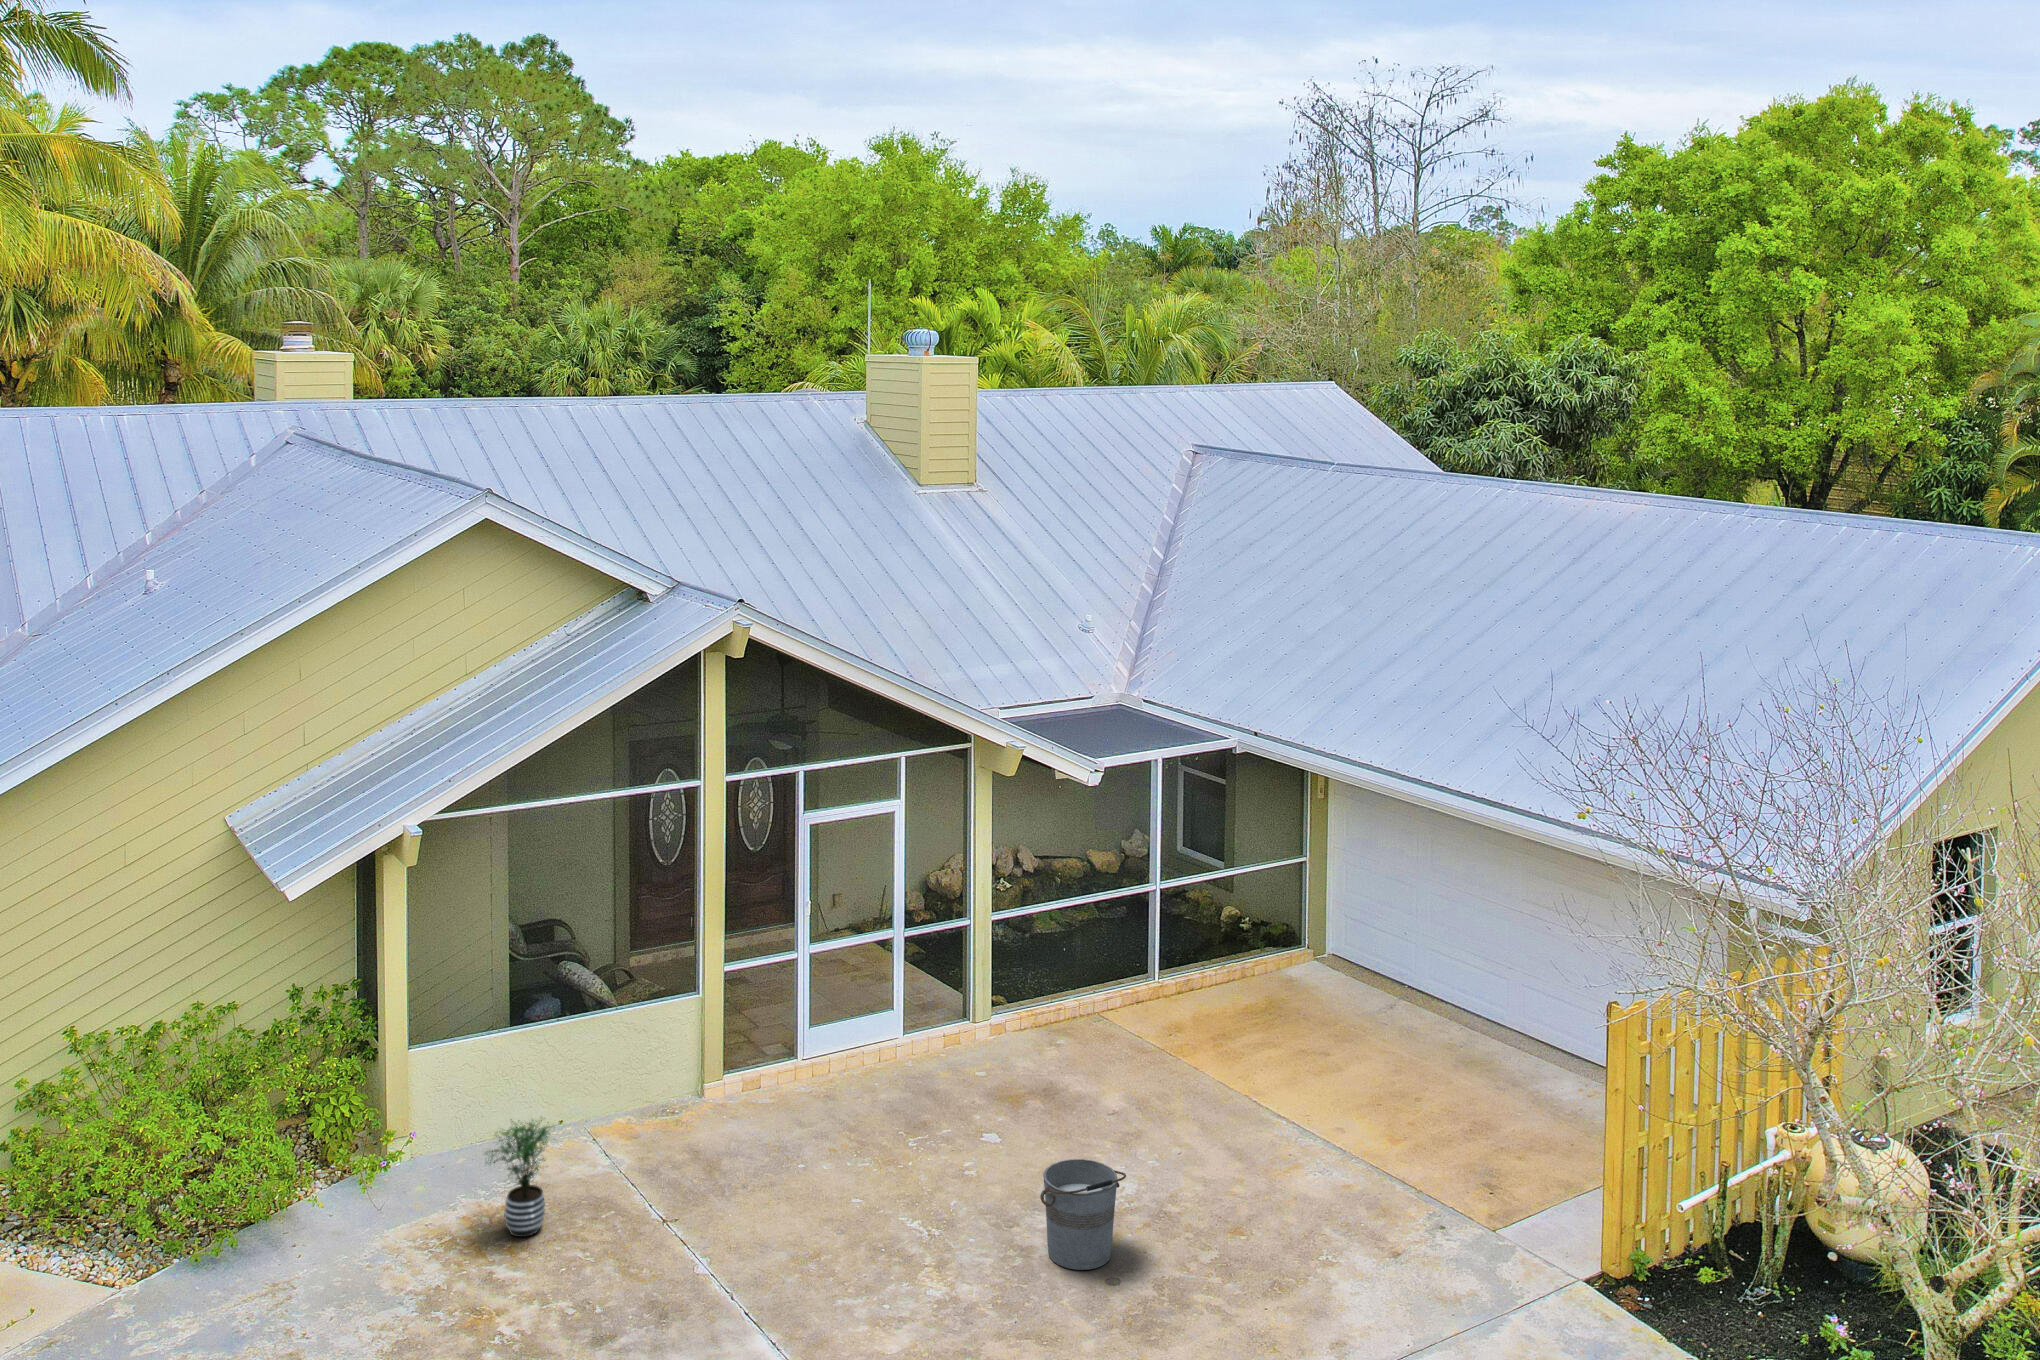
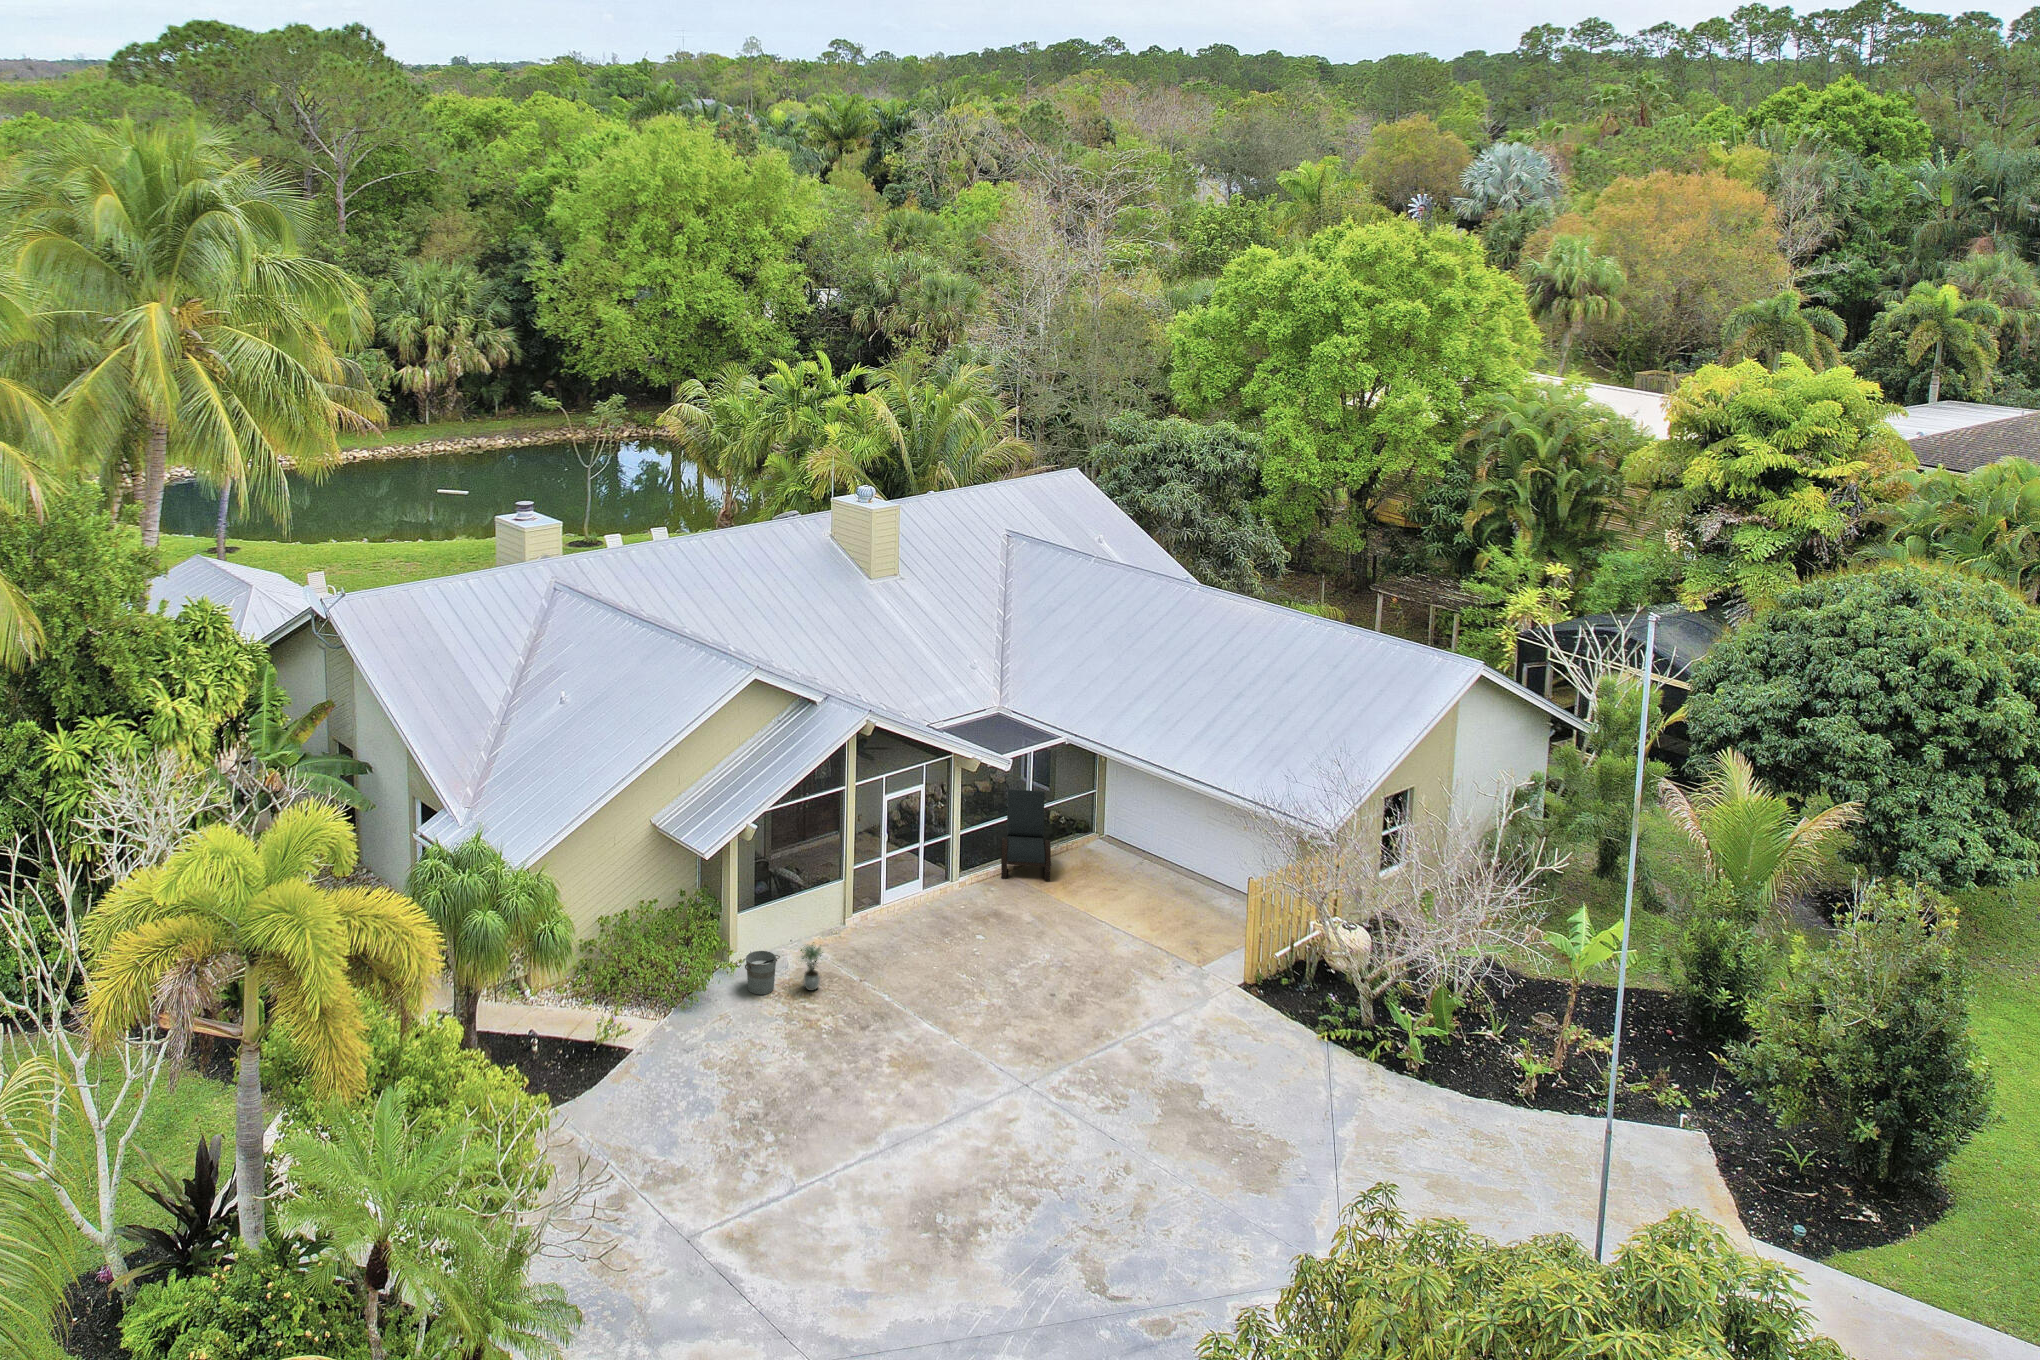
lounge chair: none [1077,836,1191,1025] -> present [1001,789,1051,881]
bucket: present [1040,1159,1126,1270] -> present [745,951,780,995]

